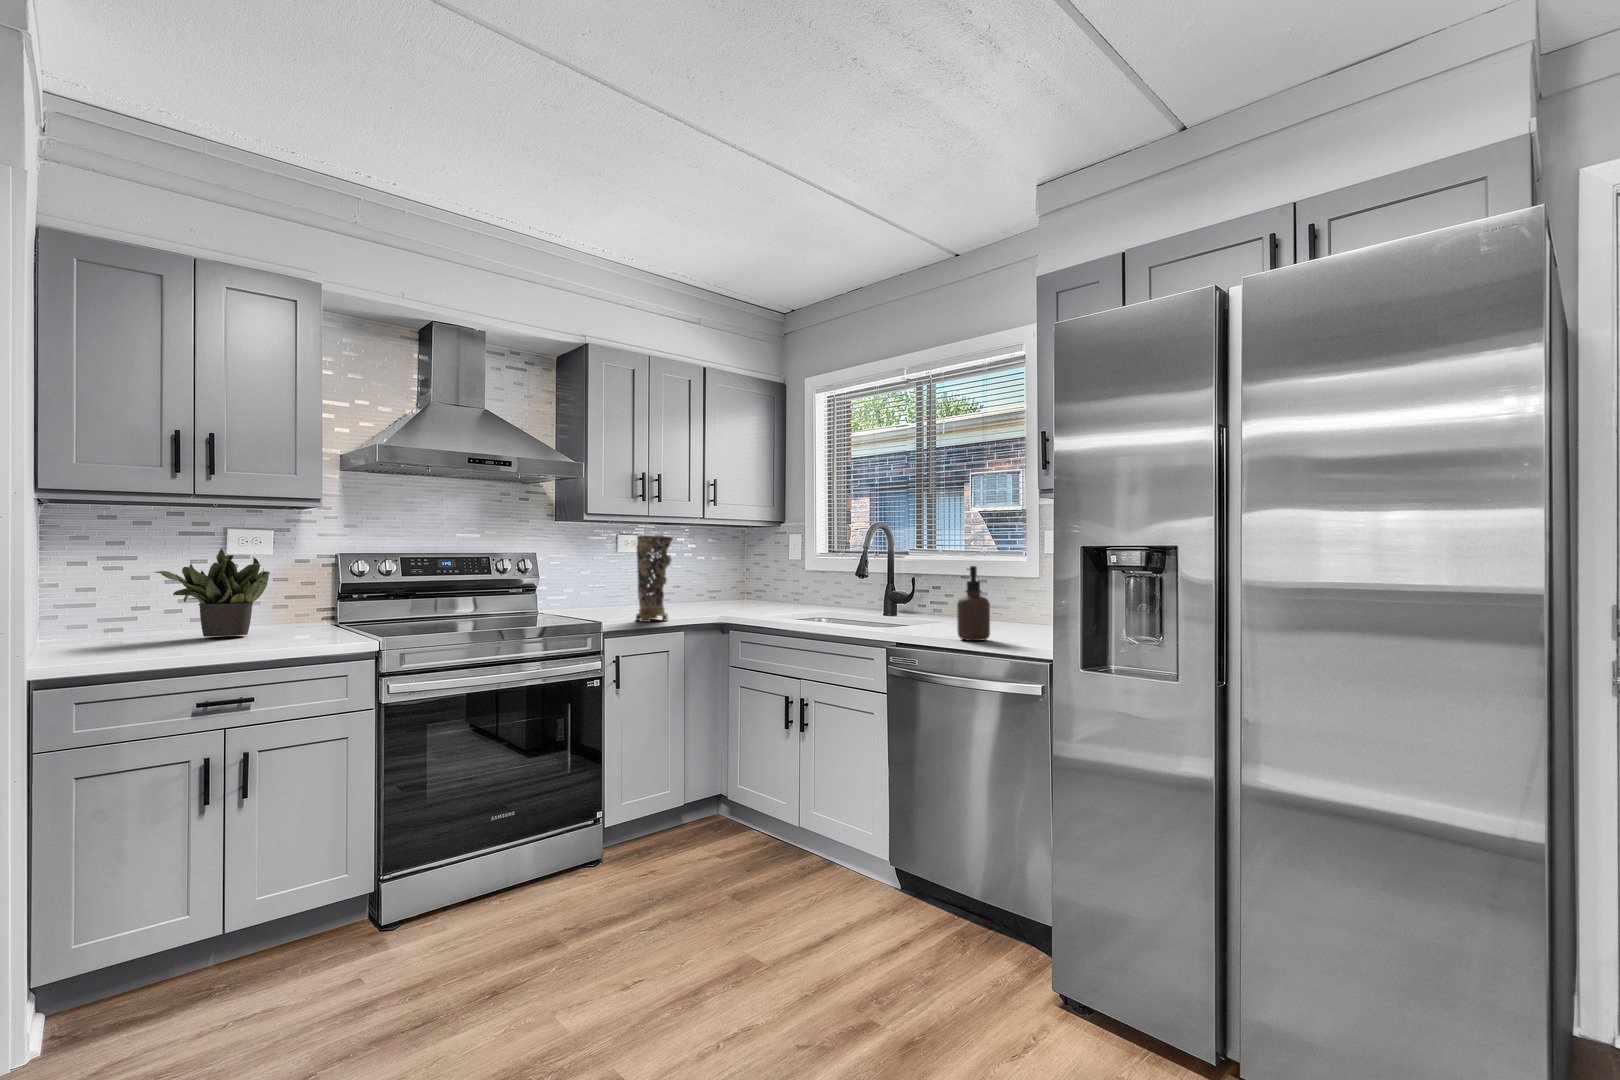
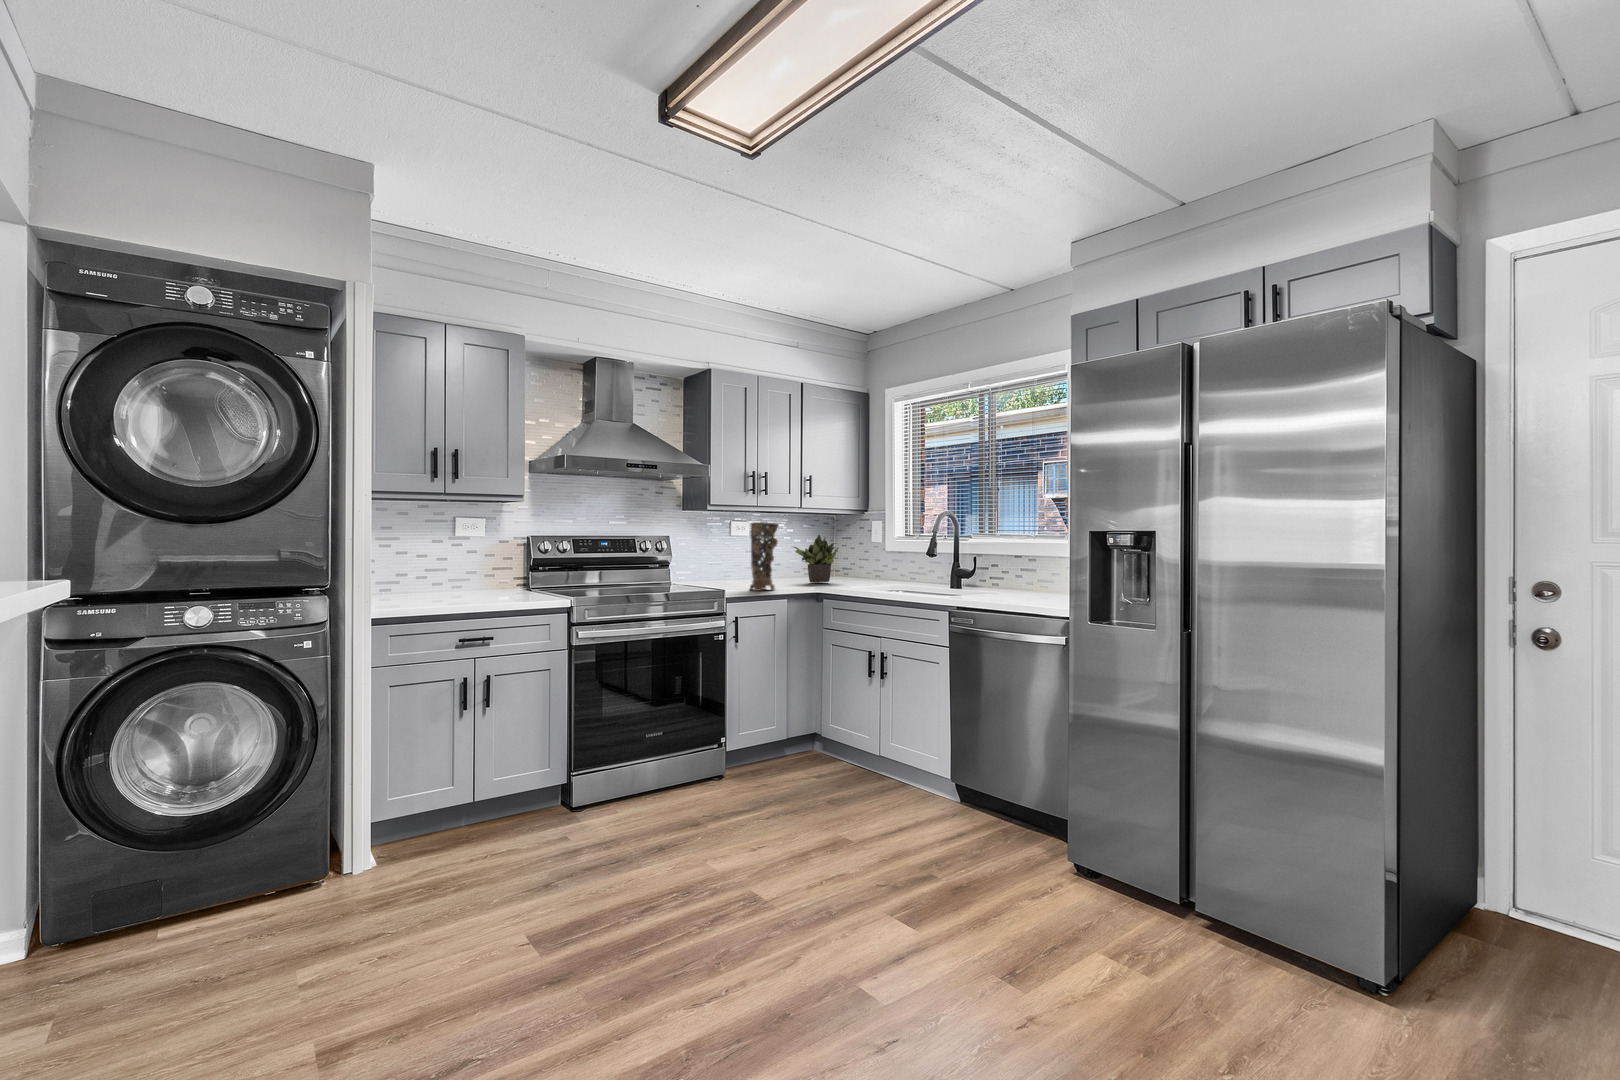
potted plant: present [155,548,270,637] -> present [793,535,838,582]
soap dispenser: present [957,566,990,641] -> none [1004,547,1030,606]

